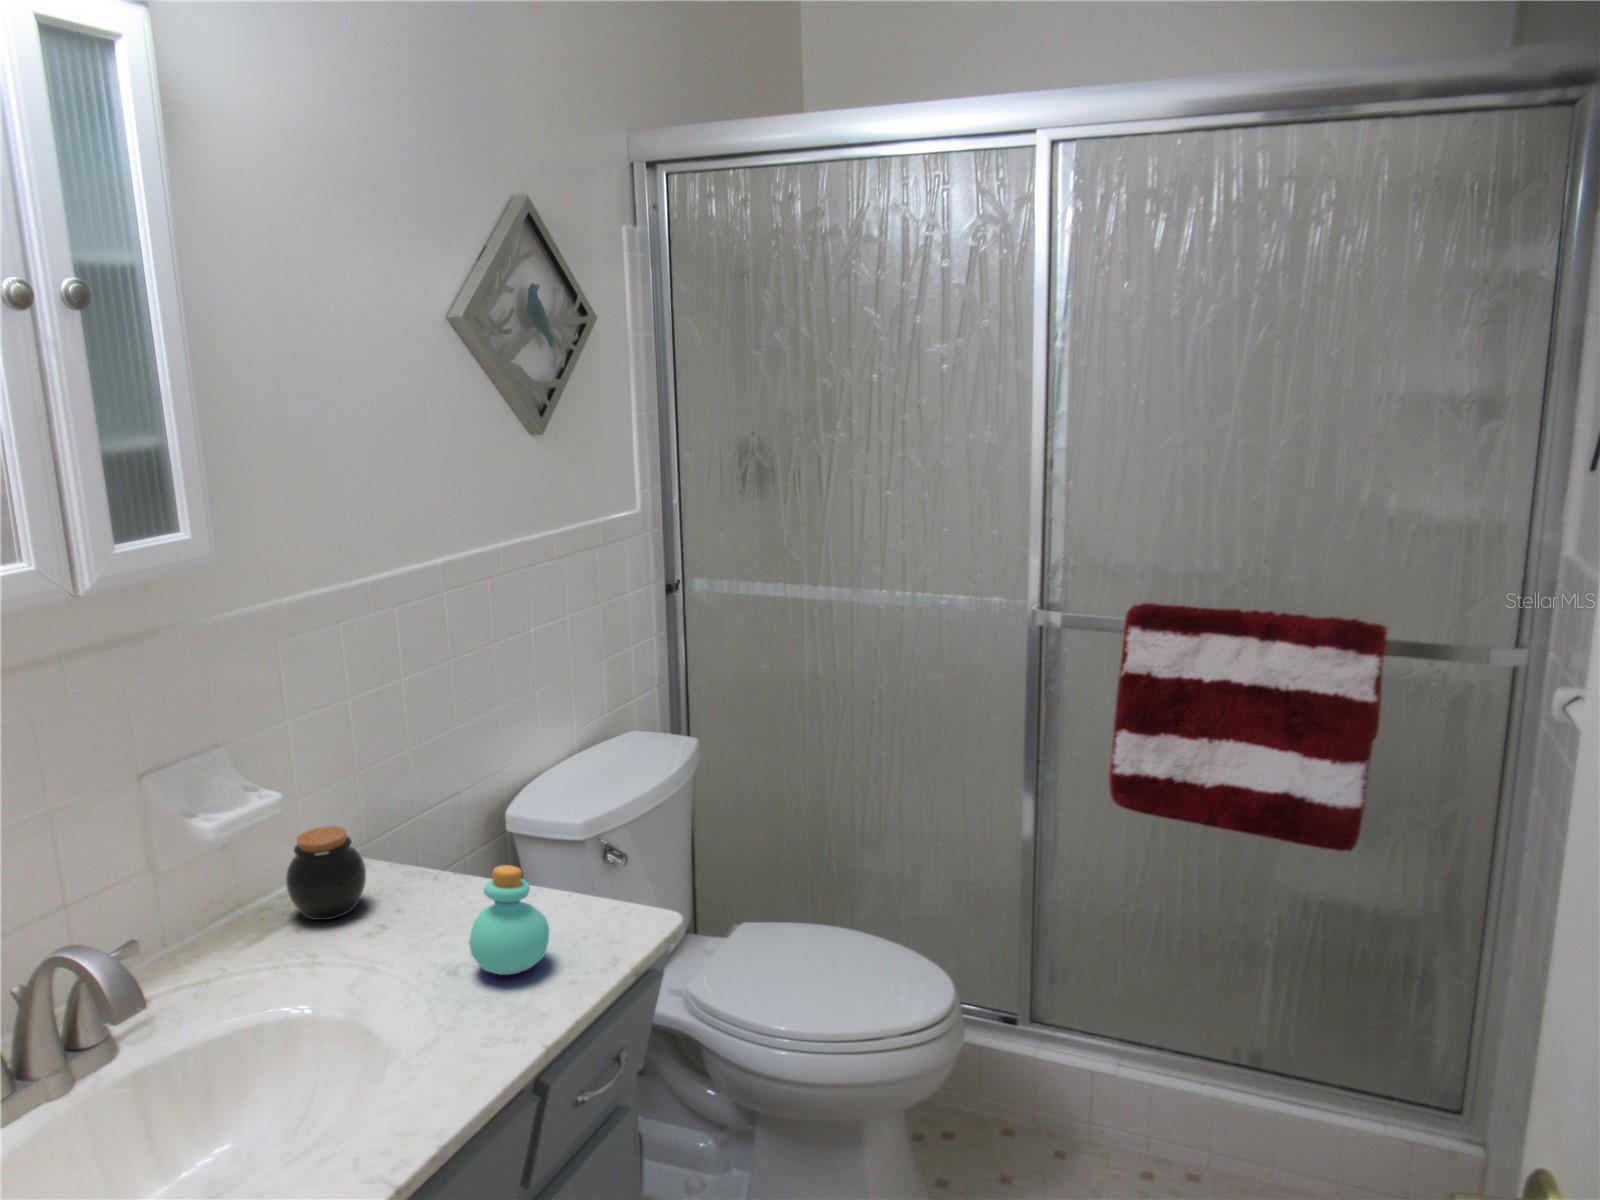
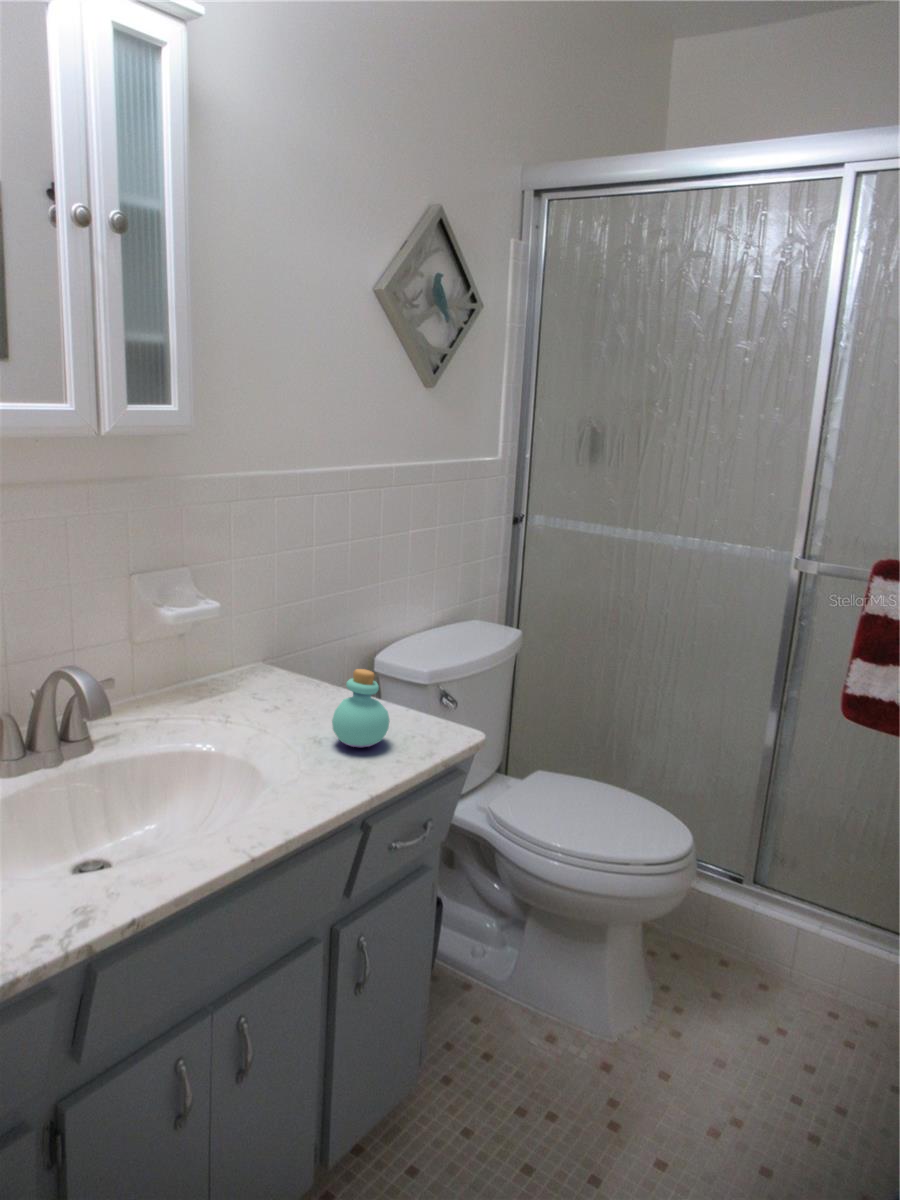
jar: present [286,826,366,920] -> none [217,633,271,697]

